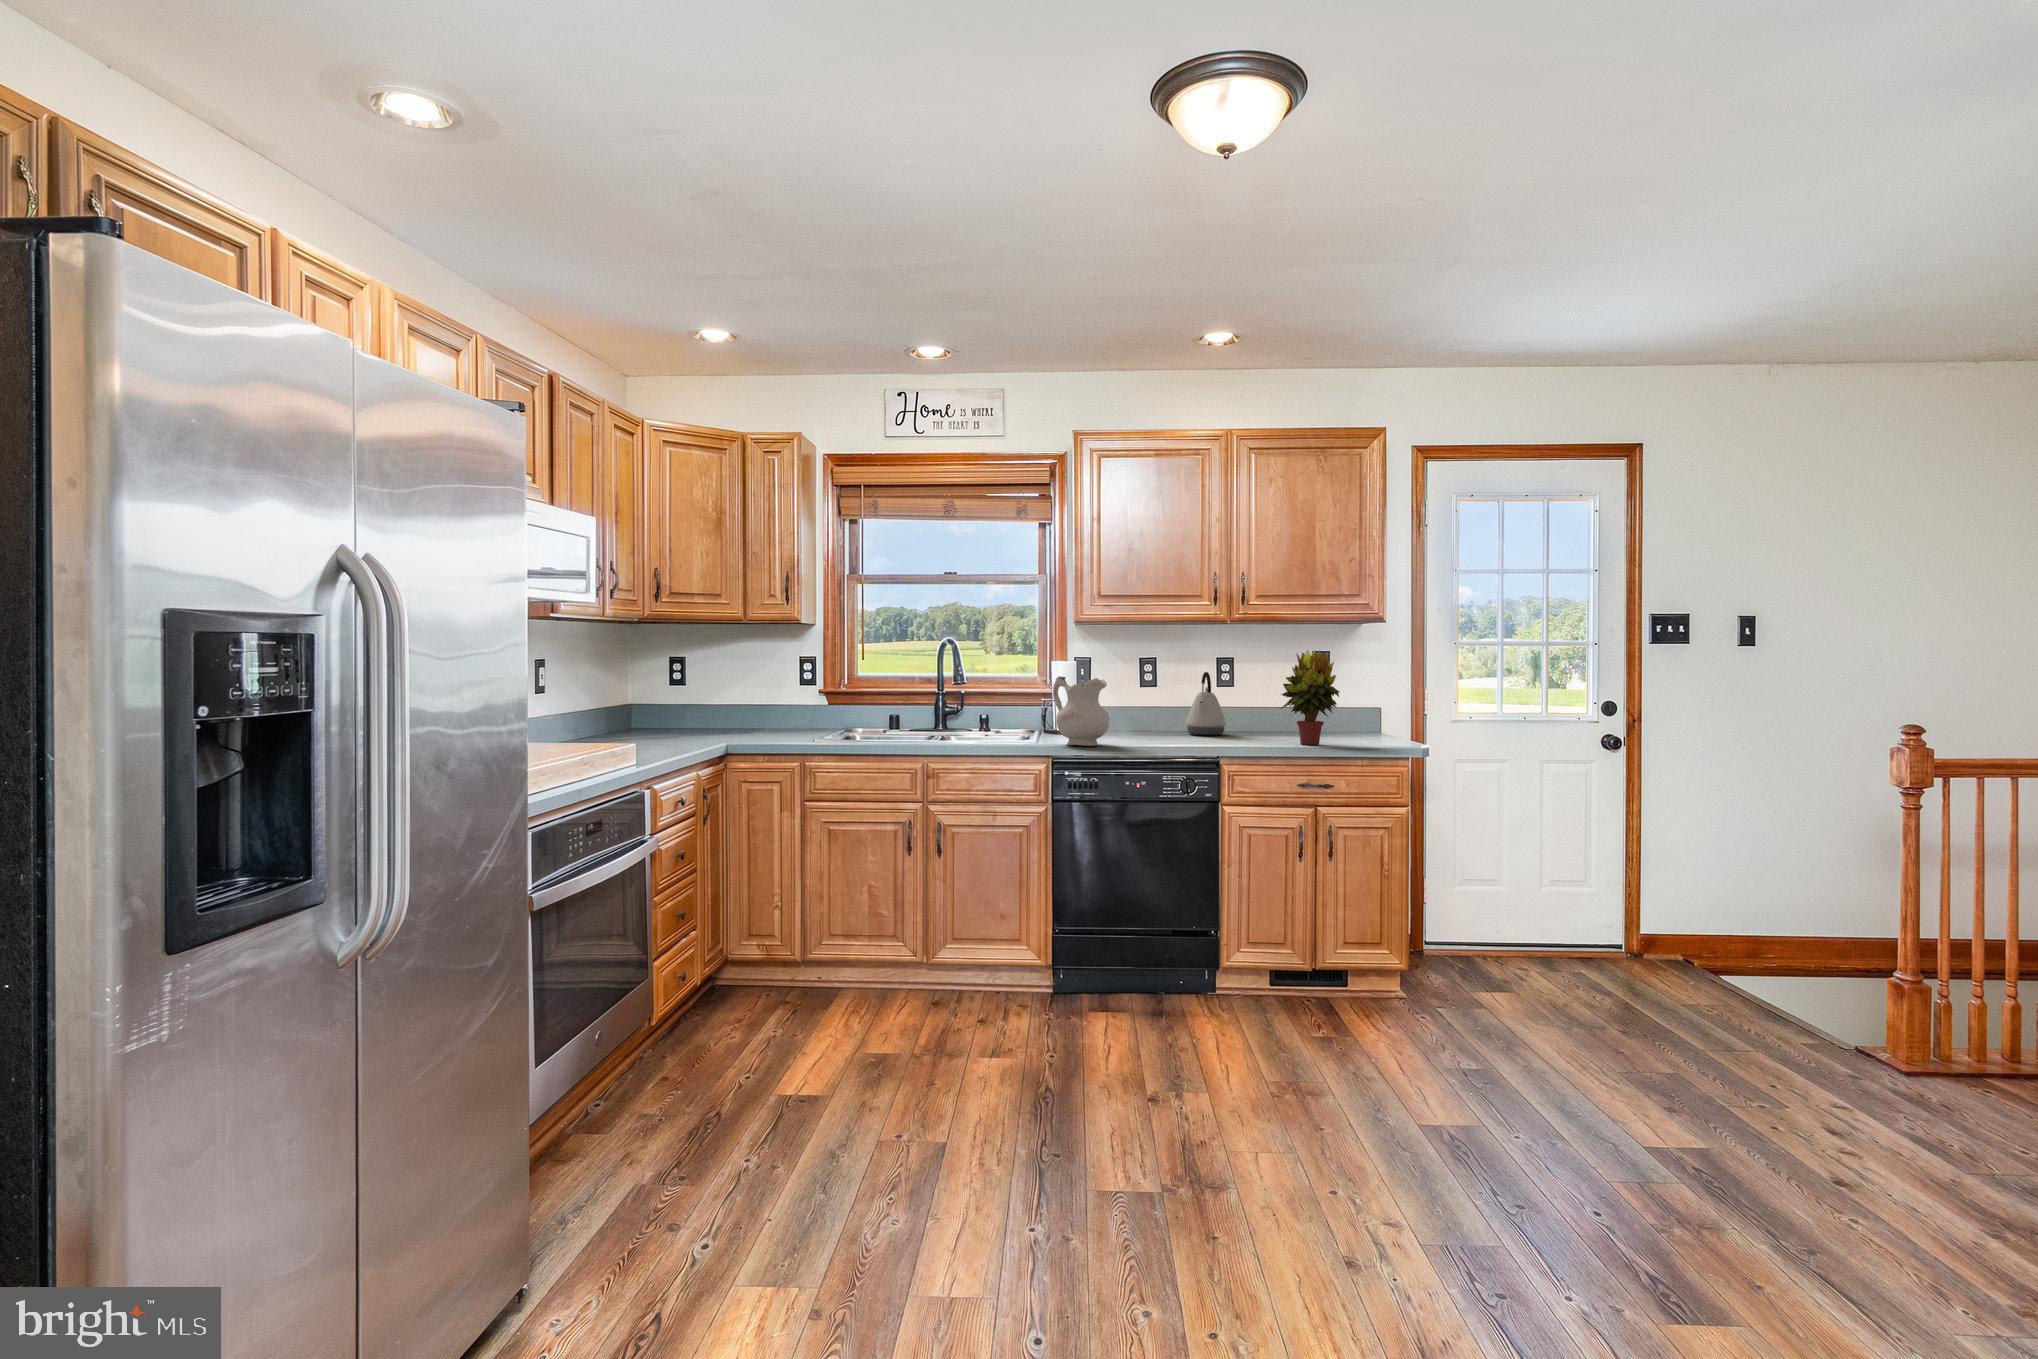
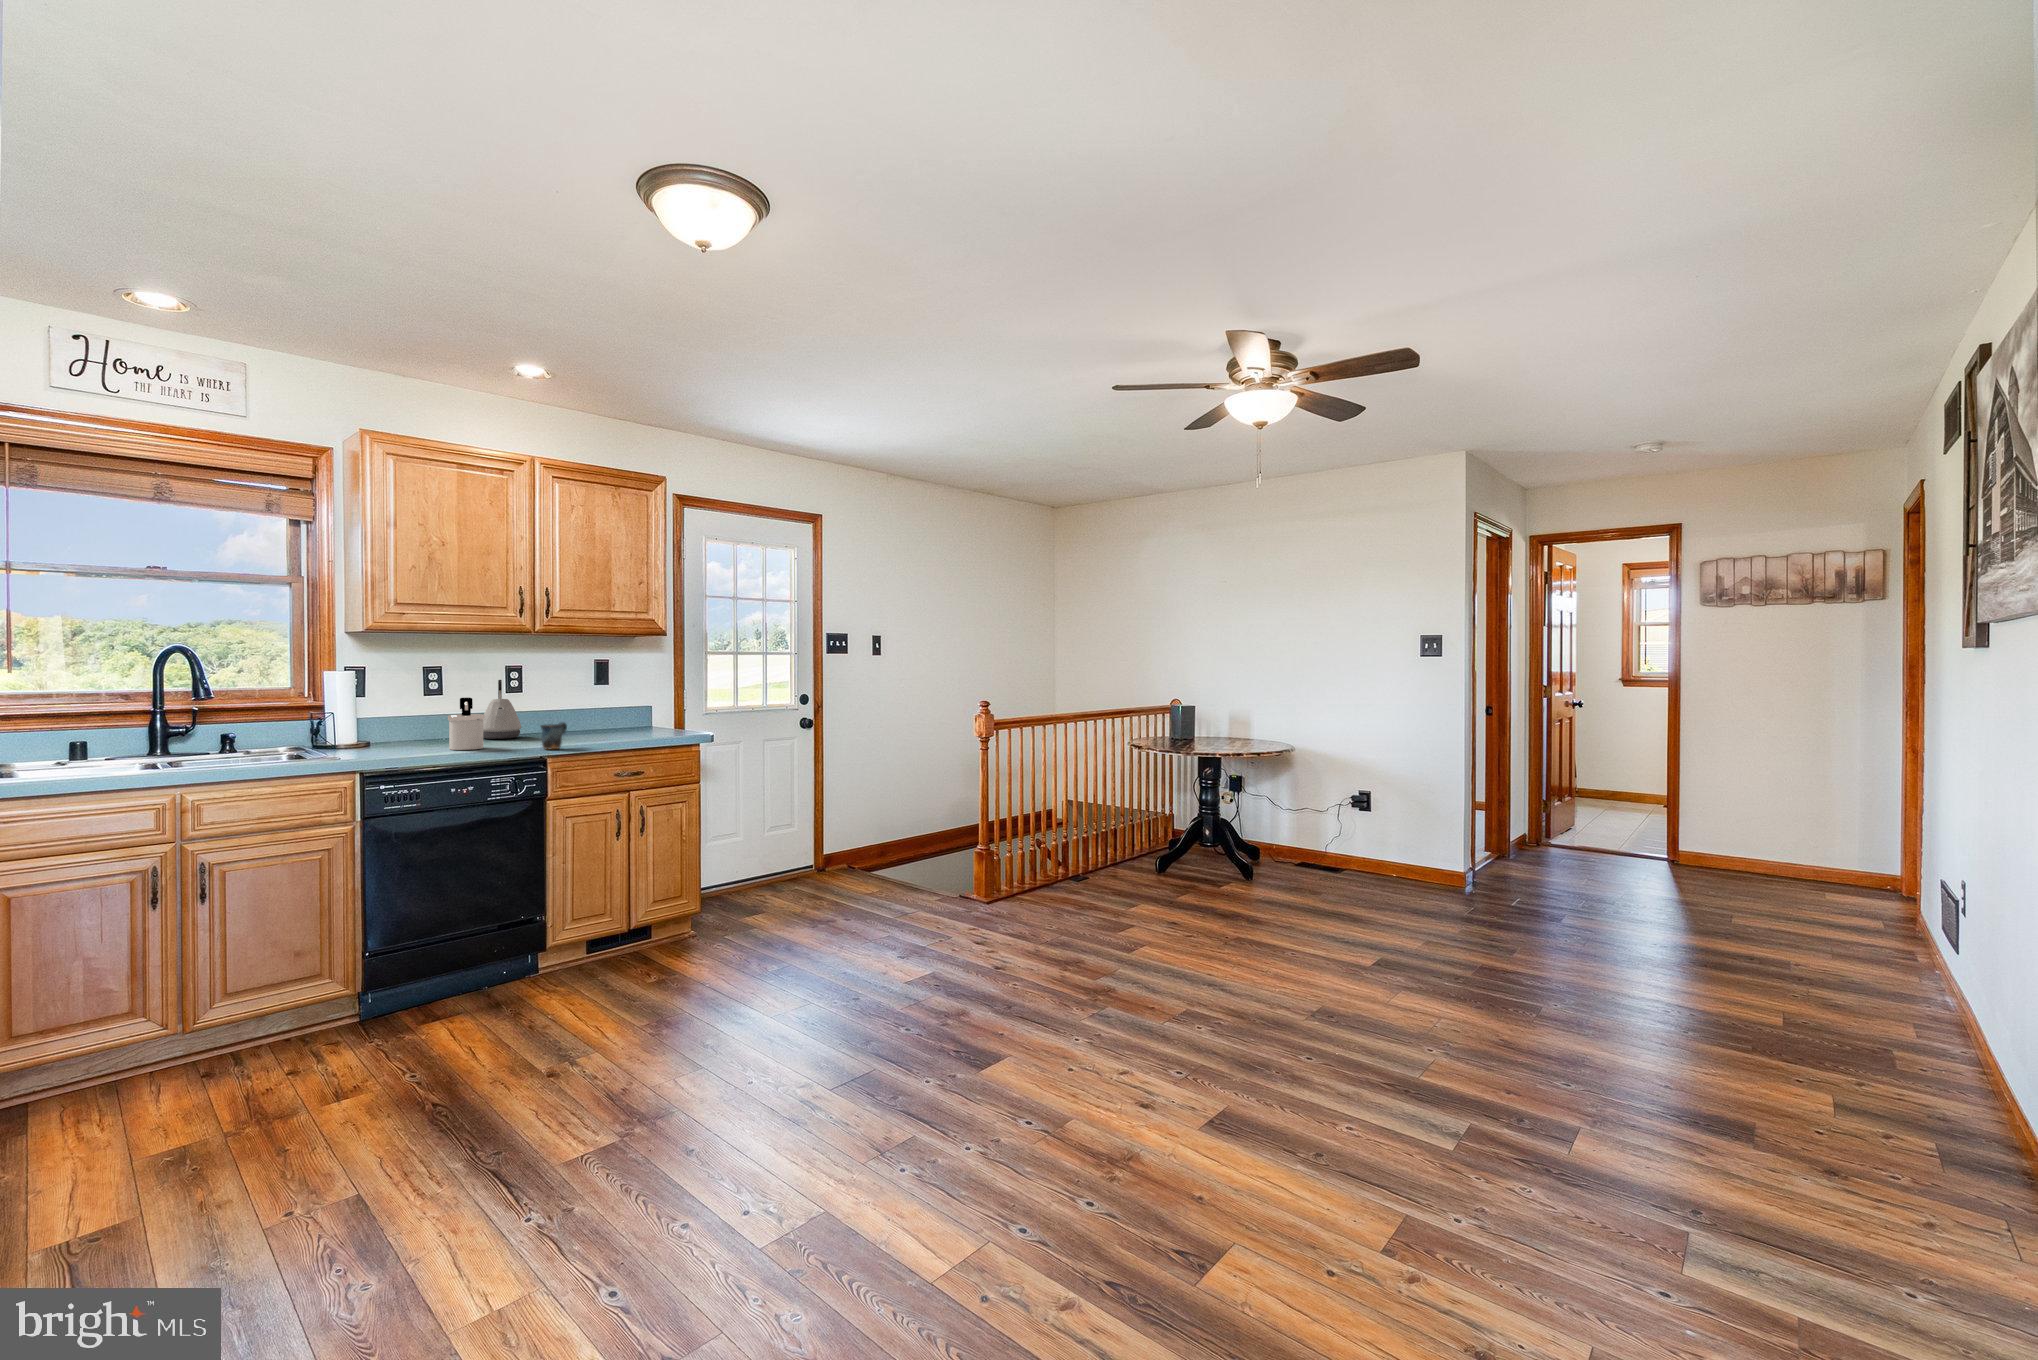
potted plant: present [1281,650,1339,745] -> none [584,660,640,741]
ceramic pitcher: present [1053,676,1109,746] -> none [349,689,423,760]
soap dispenser: none [1142,688,1175,742] -> present [448,698,485,750]
mug: none [1222,718,1253,748] -> present [541,722,567,749]

